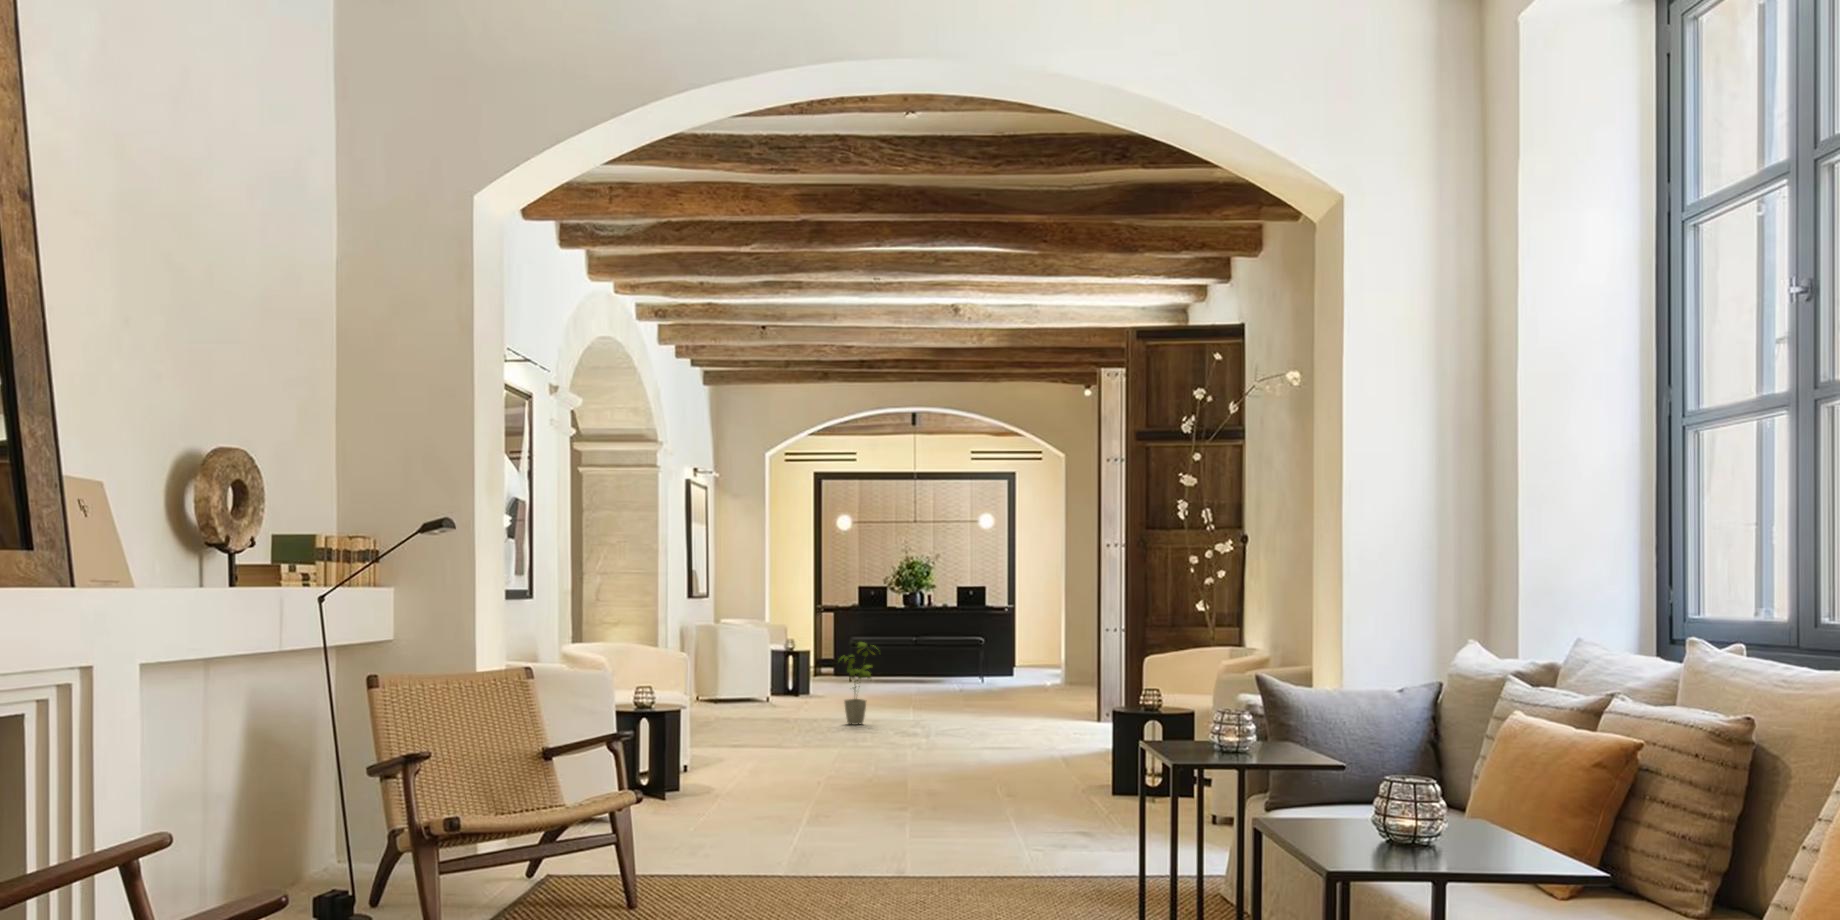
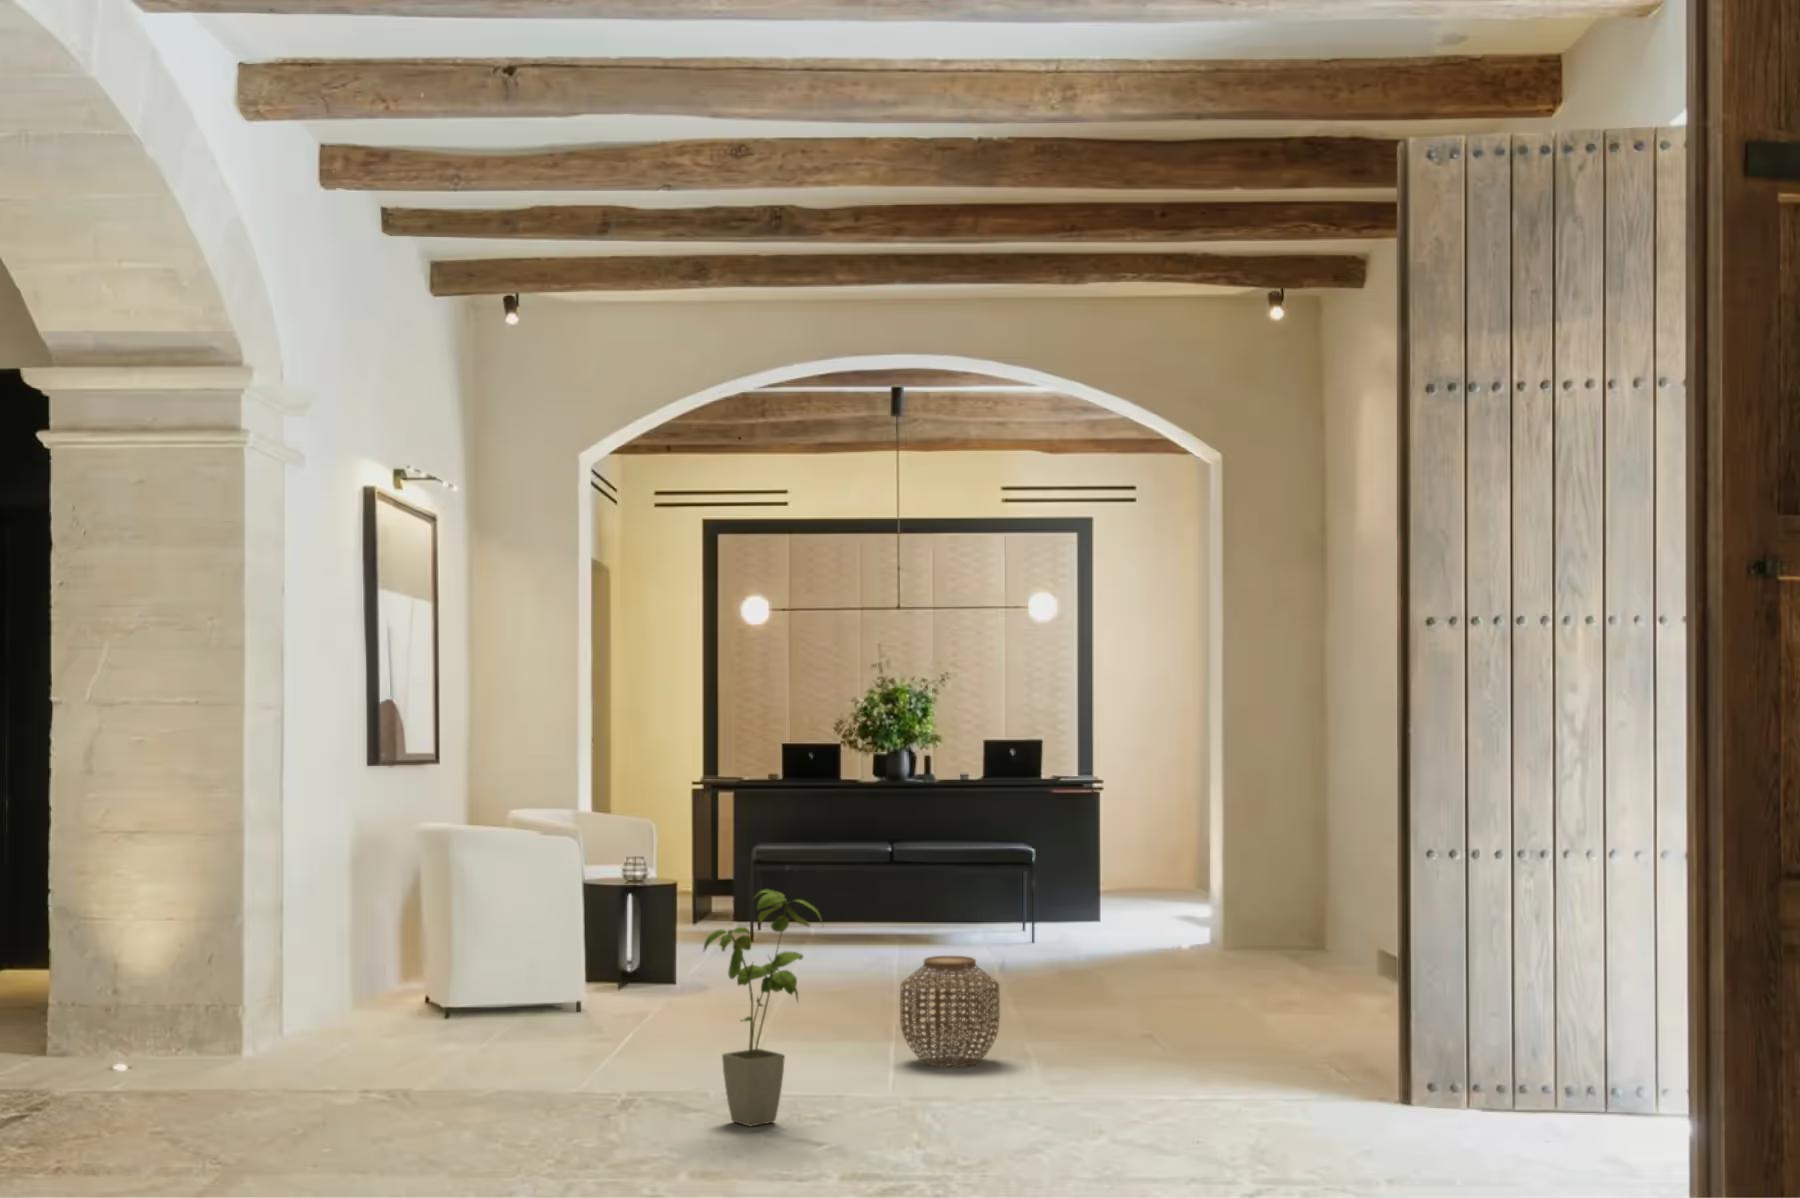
woven basket: none [909,673,947,714] -> present [900,956,999,1067]

